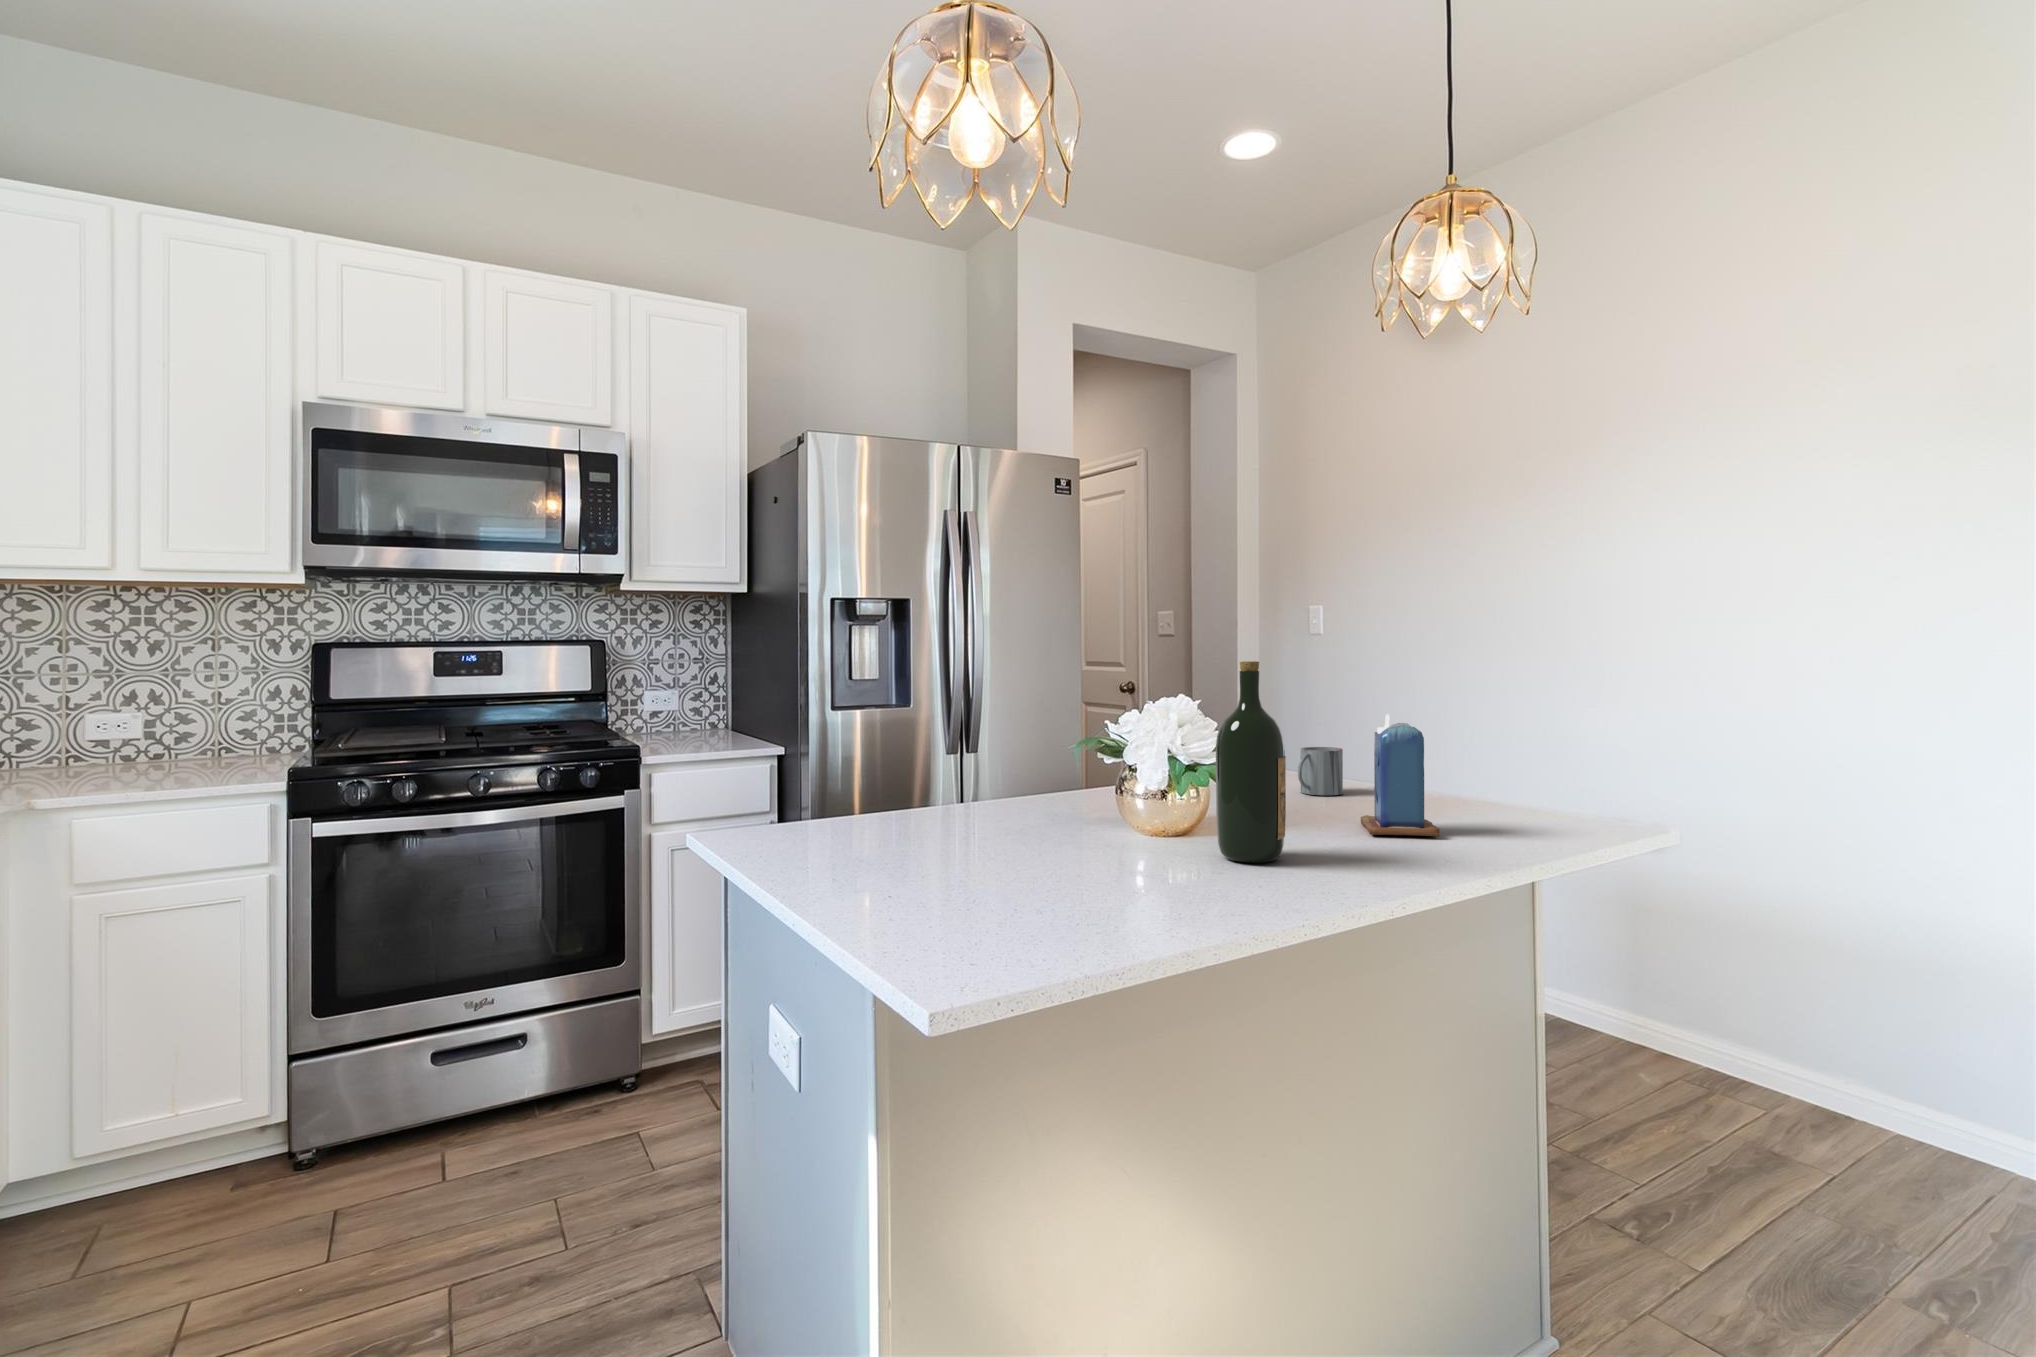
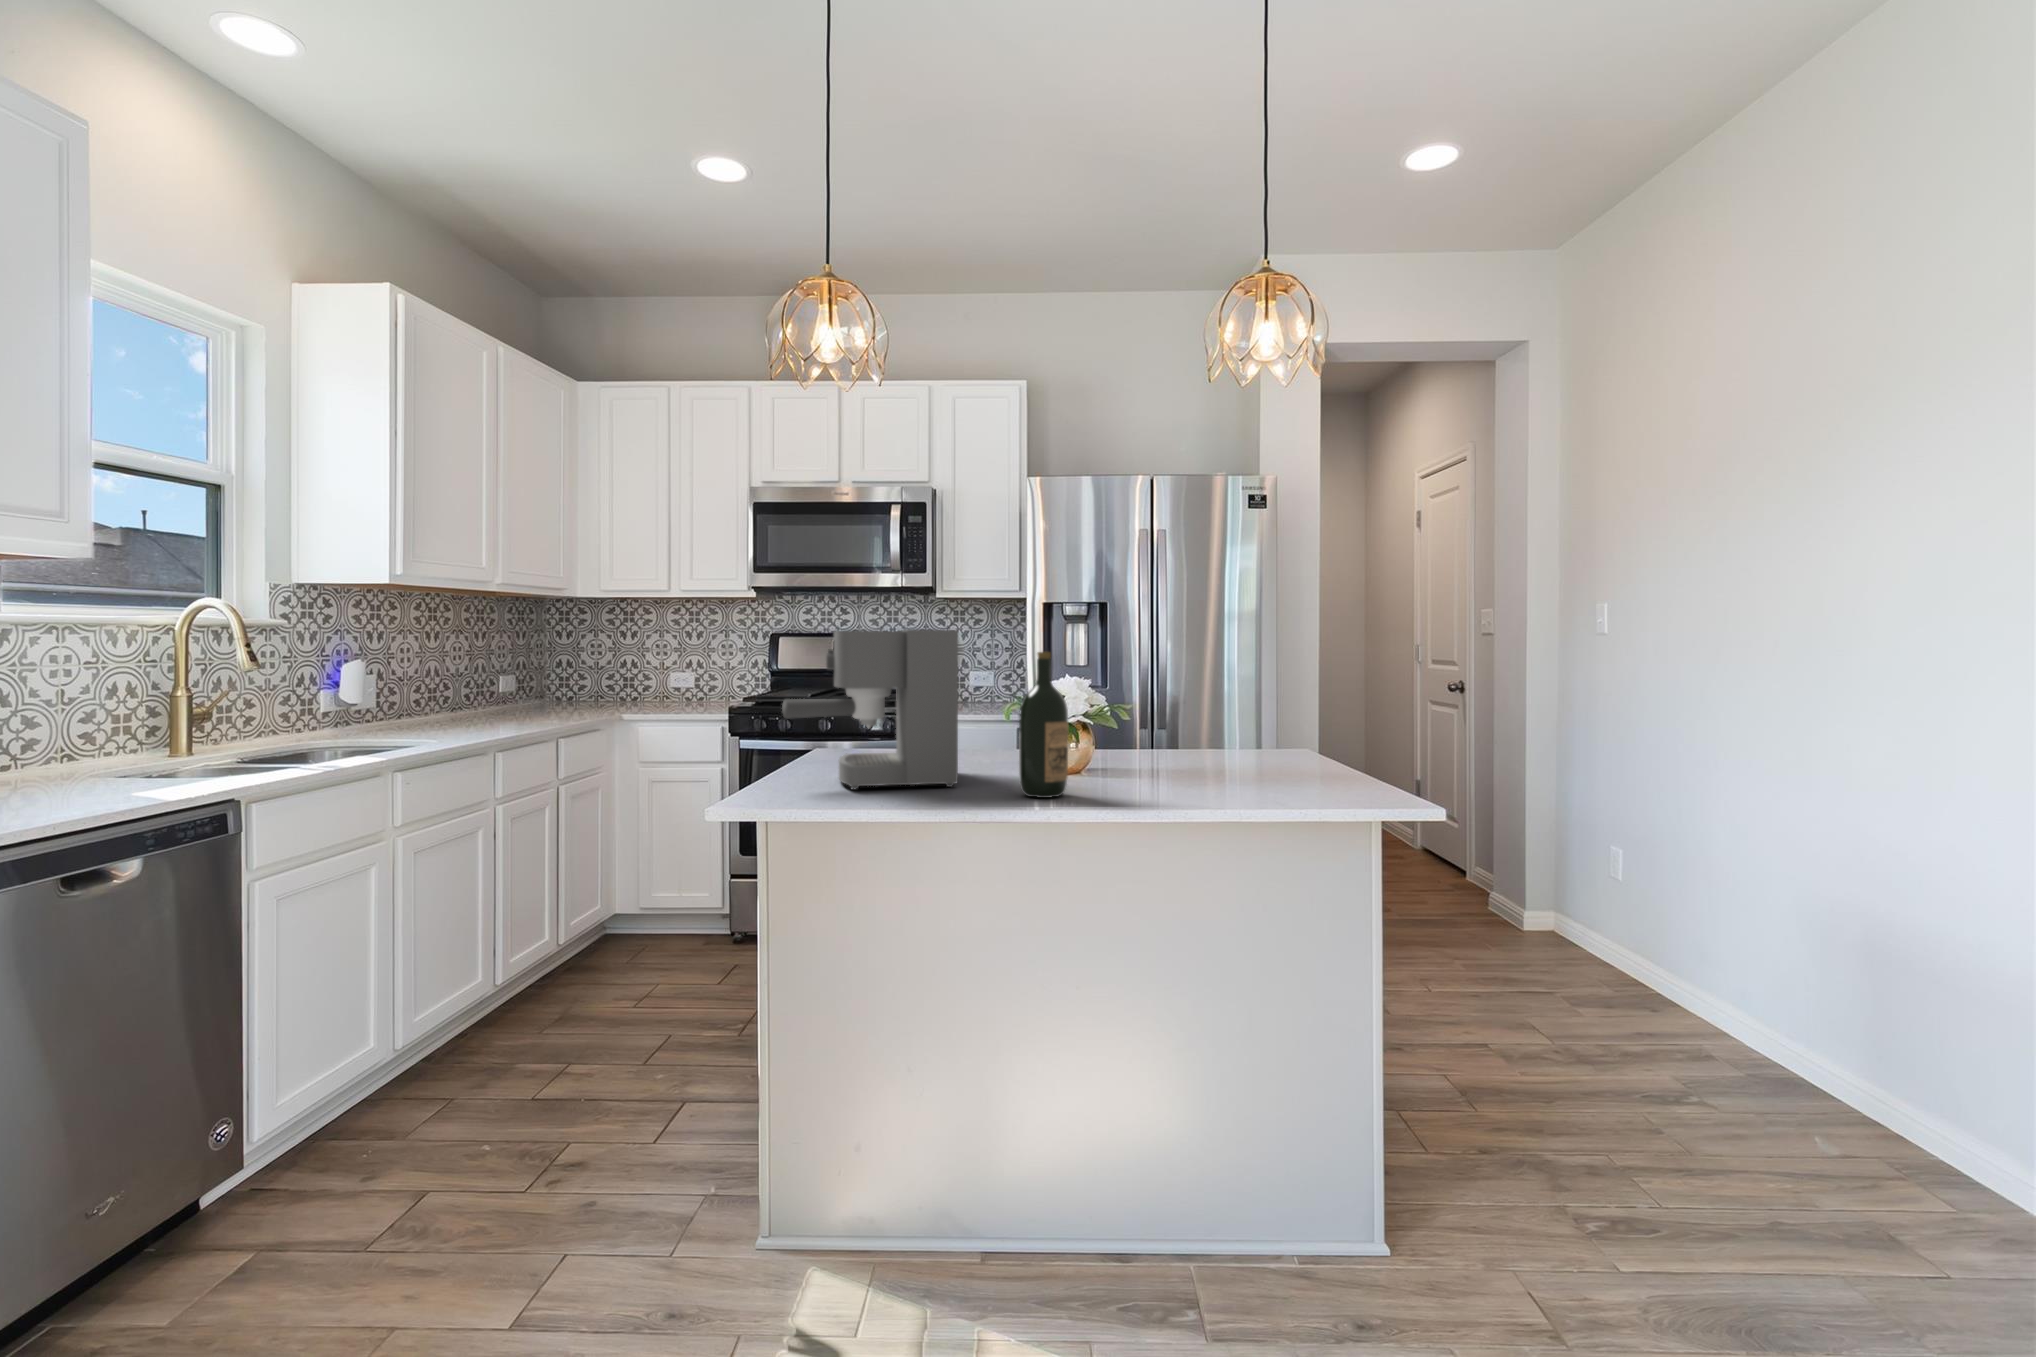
coffee maker: none [885,632,1119,891] -> present [782,629,958,789]
candle: present [1361,714,1439,836] -> none [1179,700,1252,801]
mug: present [1298,747,1343,795] -> none [1249,733,1299,775]

